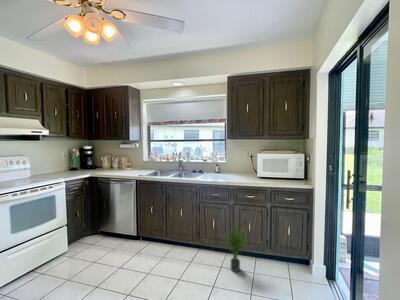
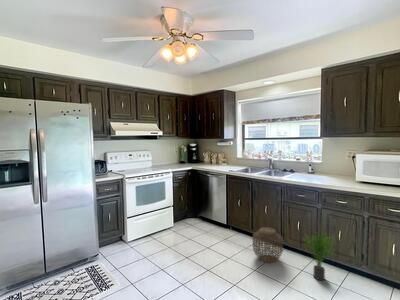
woven basket: none [172,231,202,268] -> present [253,227,283,263]

